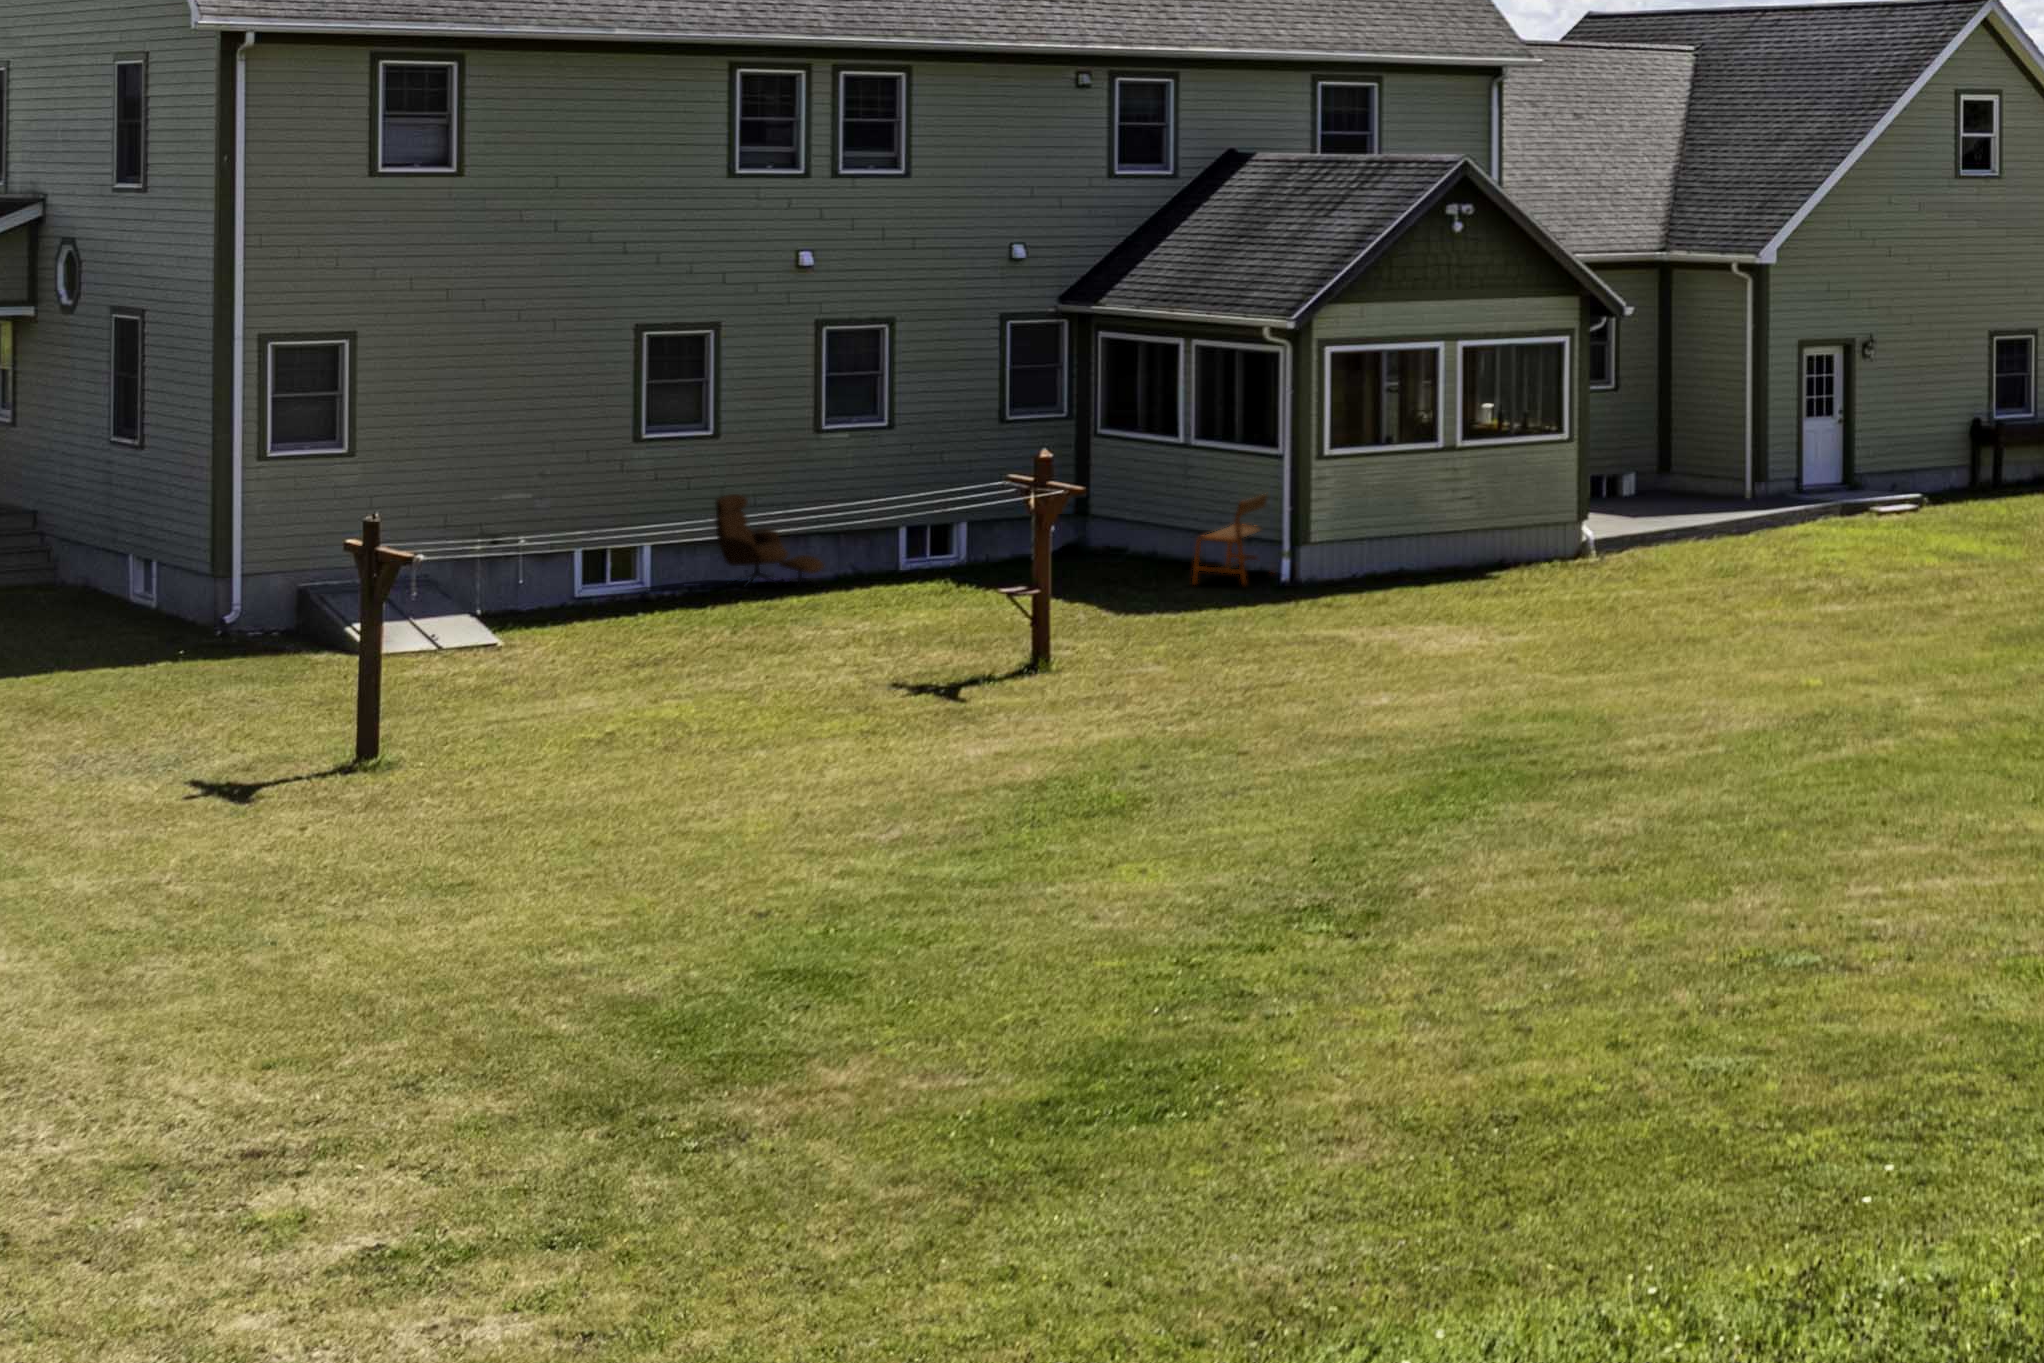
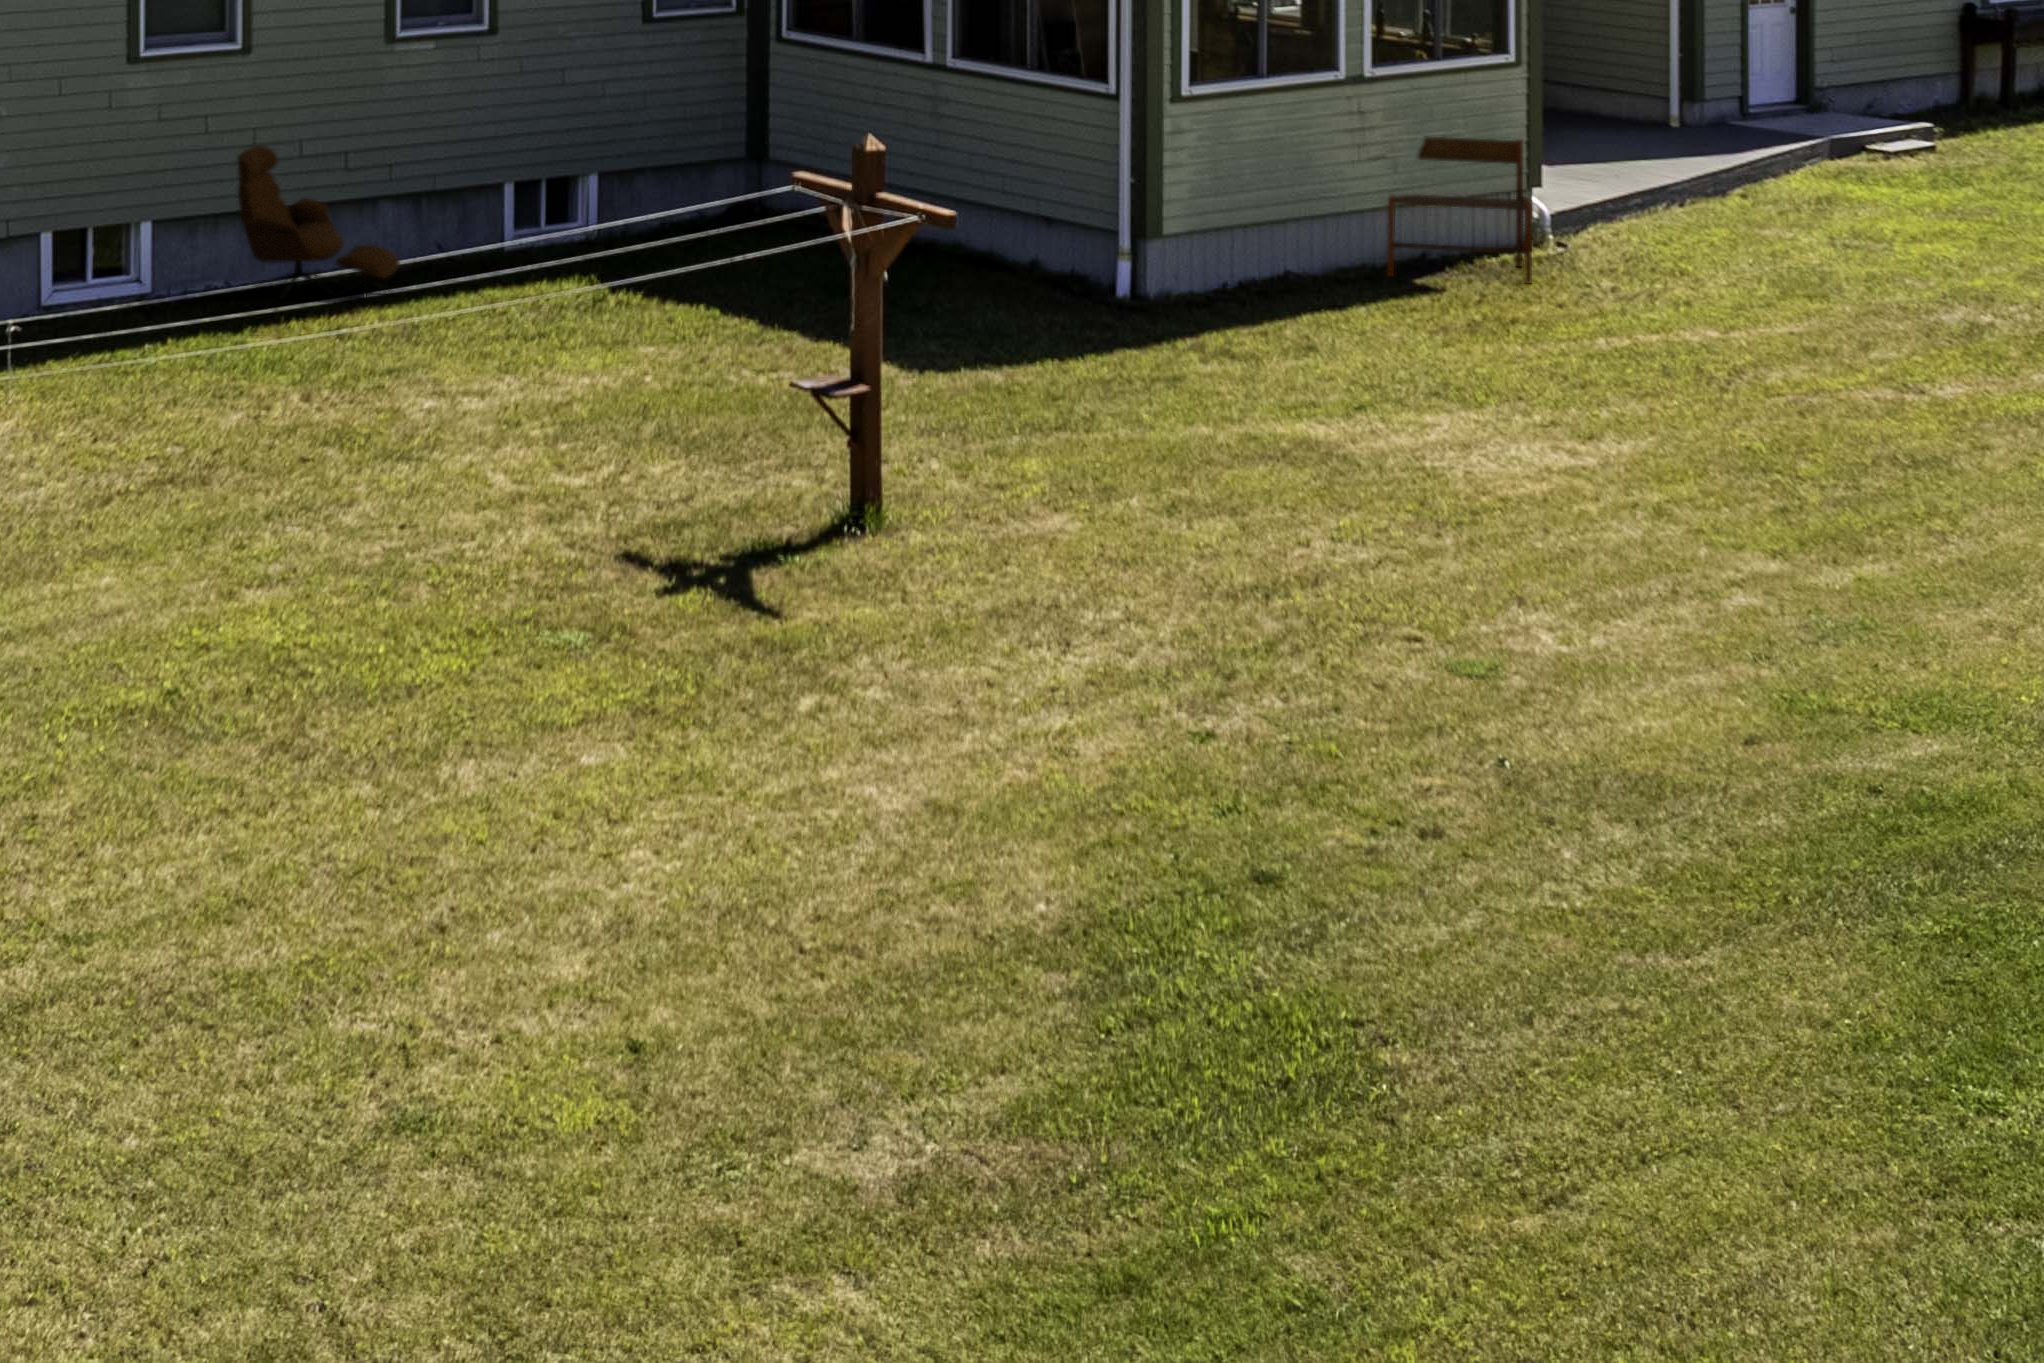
bench: present [1192,492,1268,585] -> present [1387,137,1532,284]

